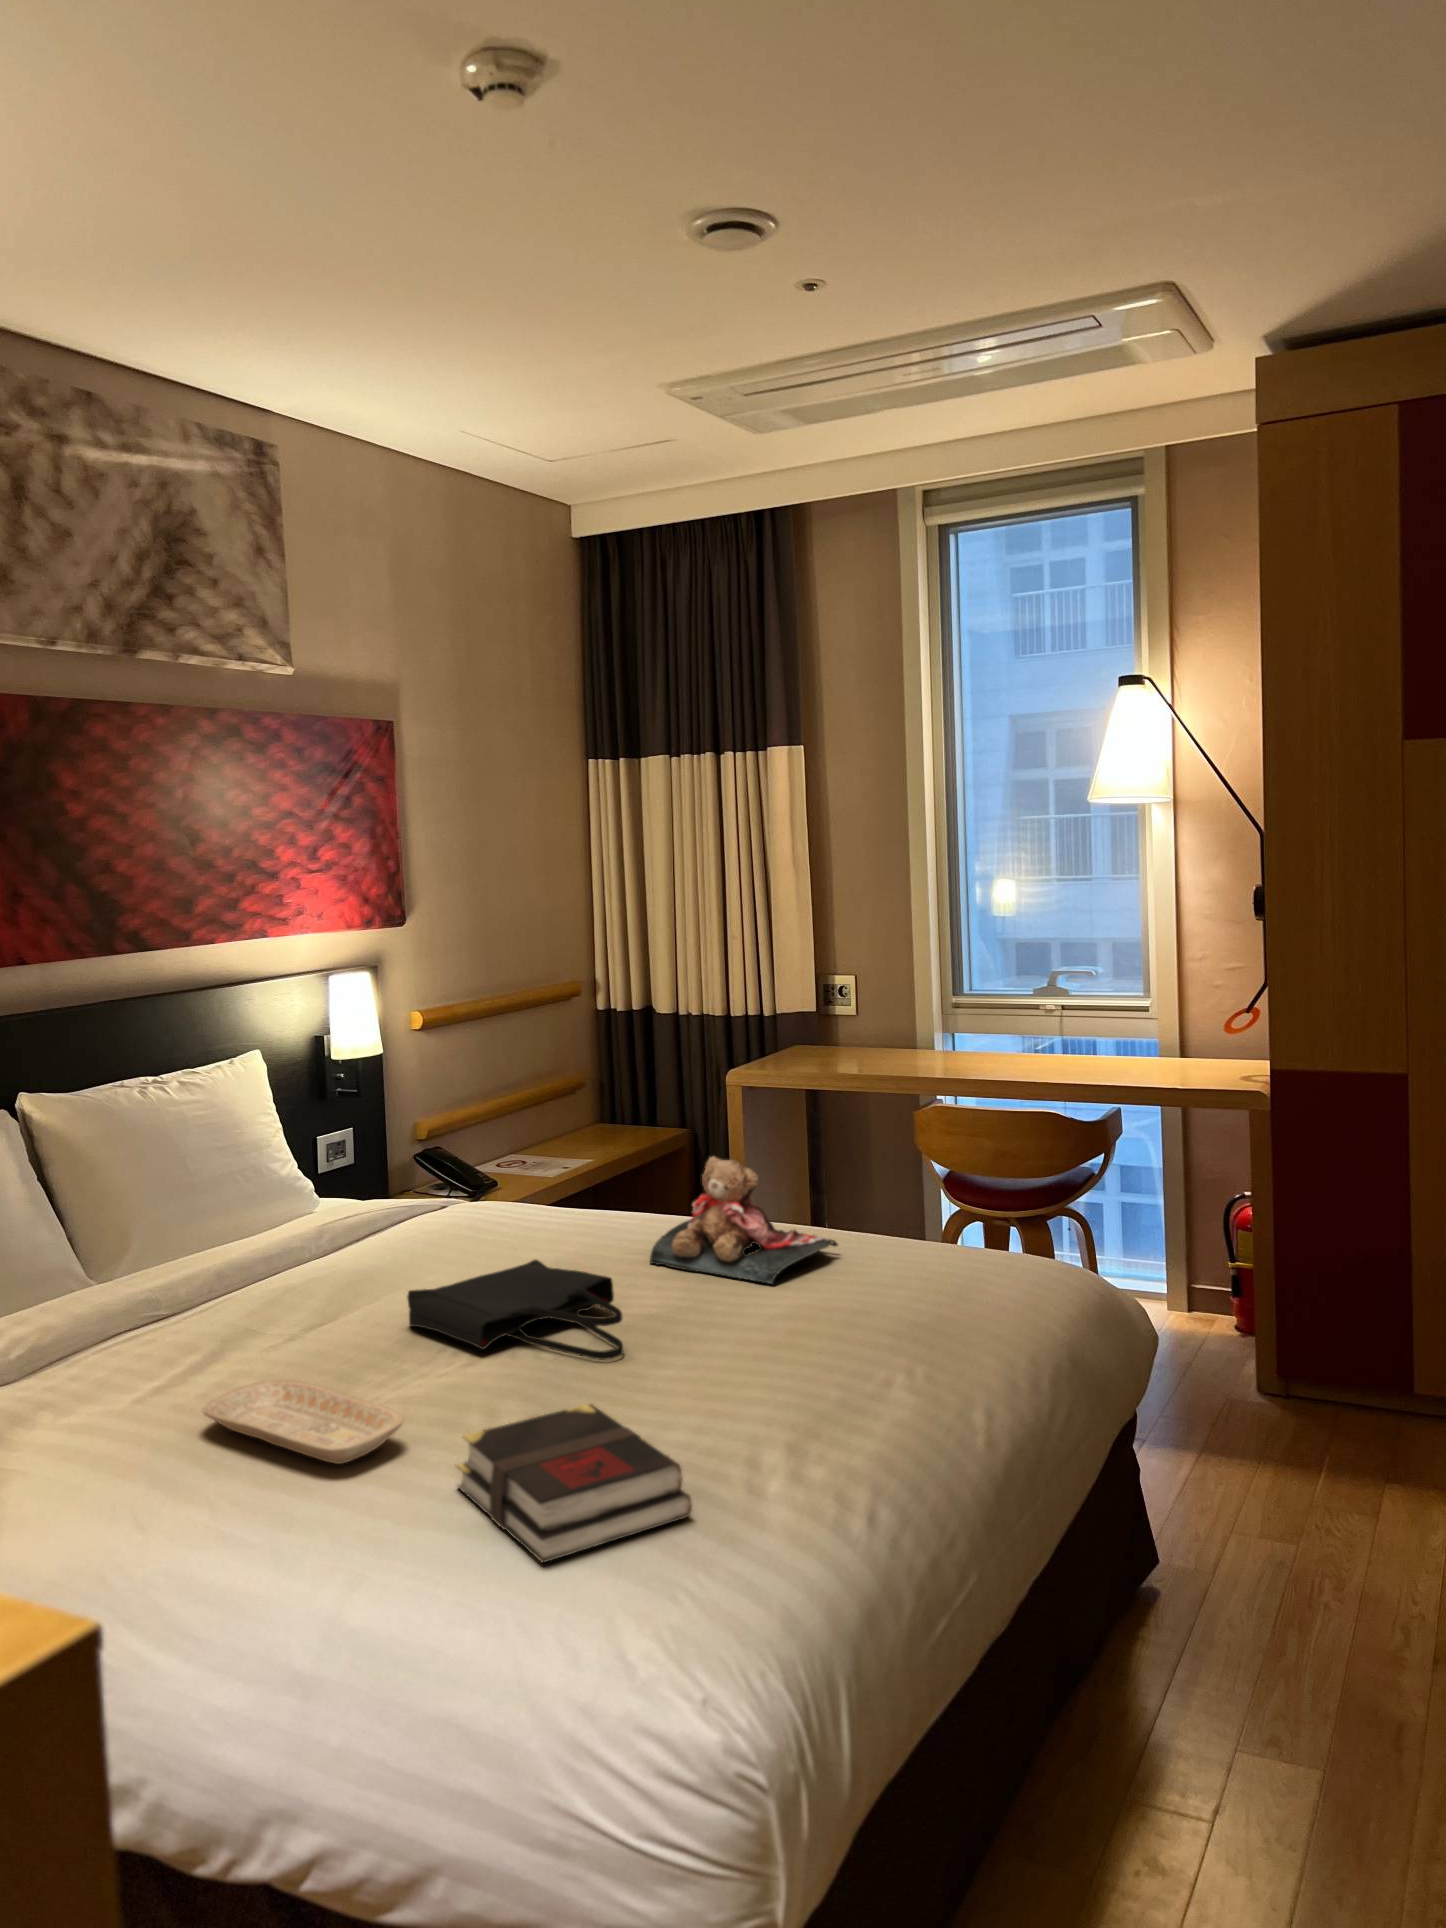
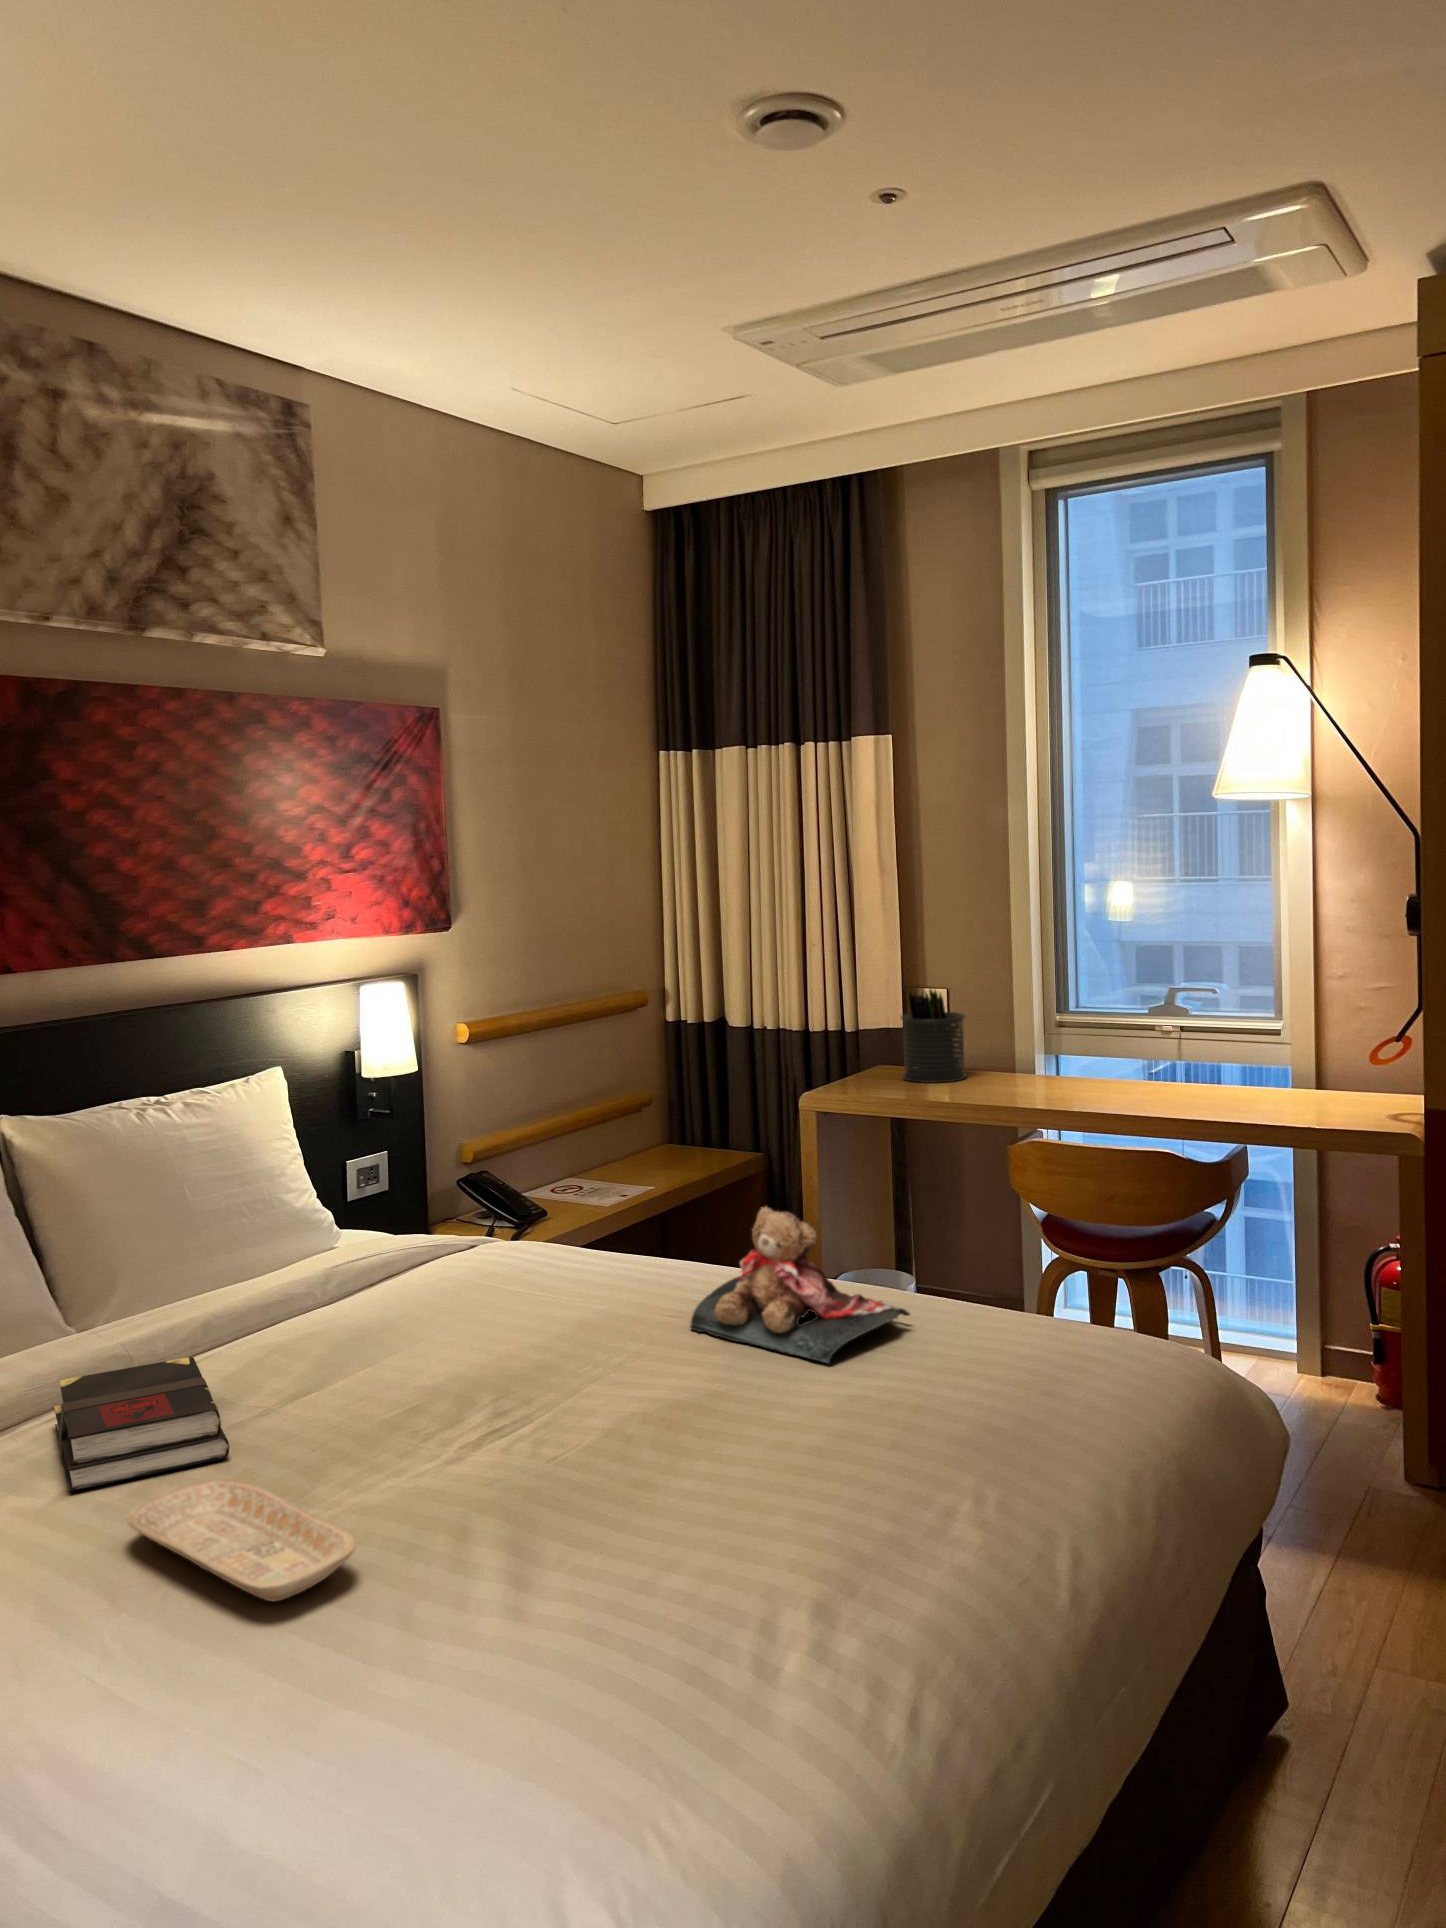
pen holder: none [813,972,873,1060] -> present [901,989,966,1083]
tote bag: present [407,1260,623,1360] -> none [398,1325,641,1462]
book: present [457,1404,692,1563] -> present [54,1357,229,1491]

